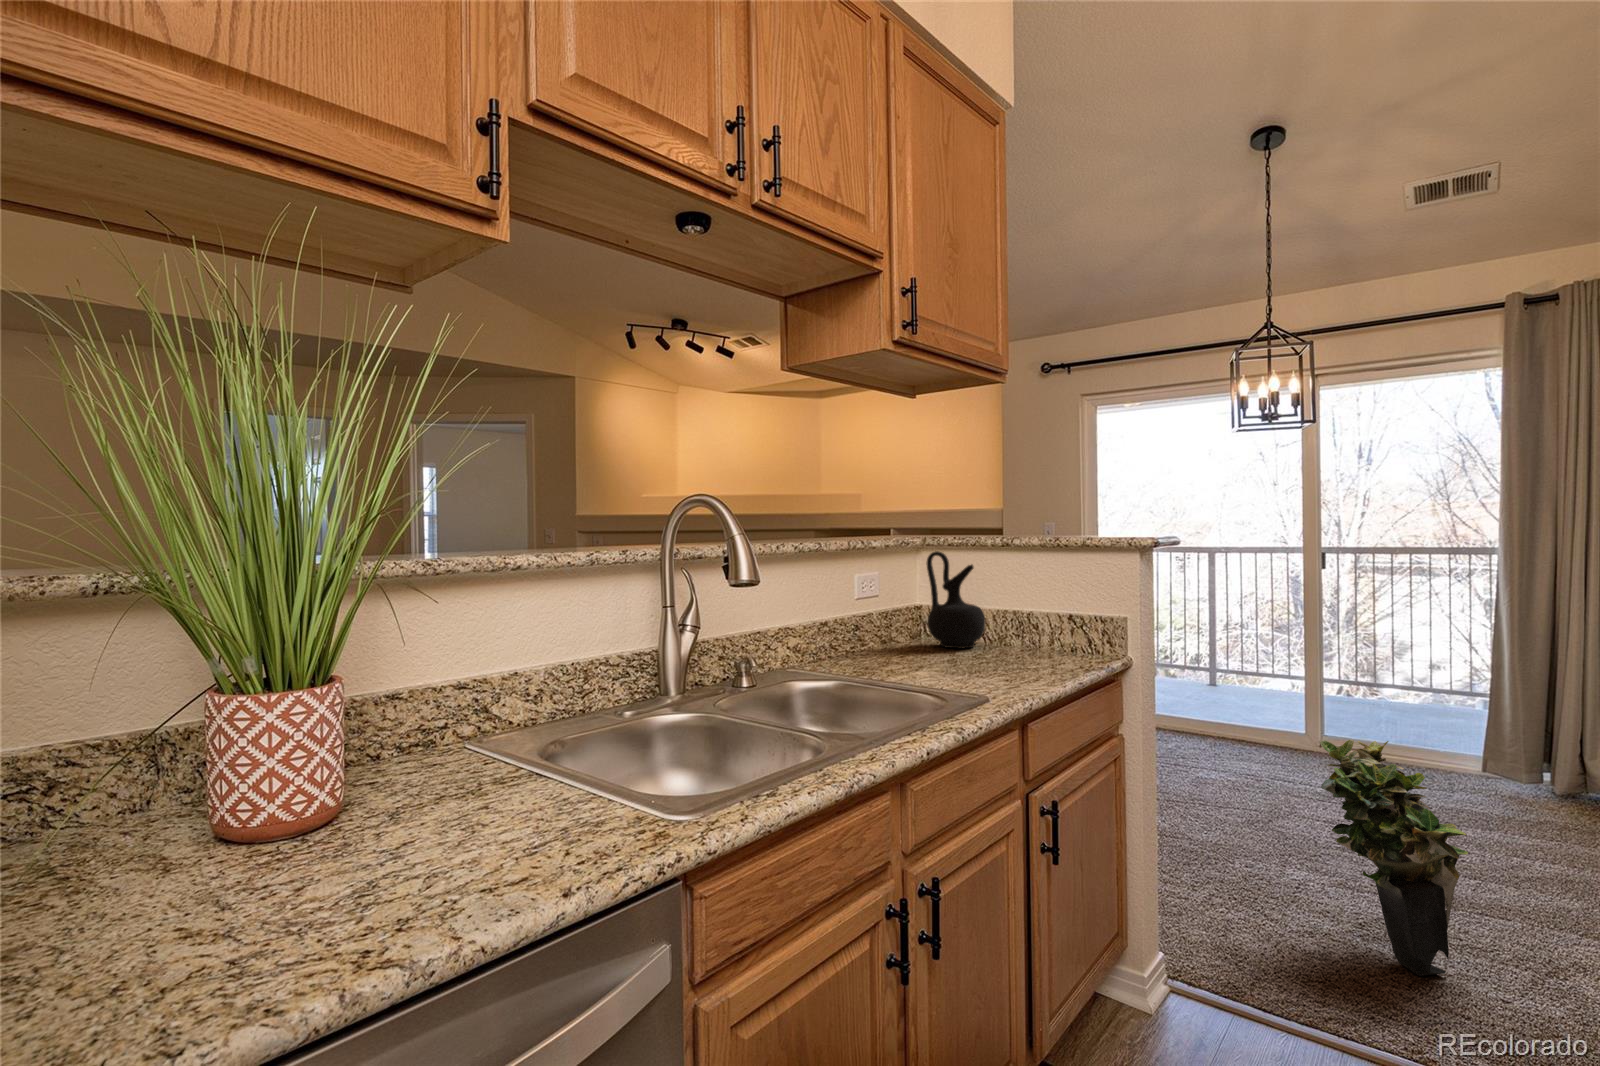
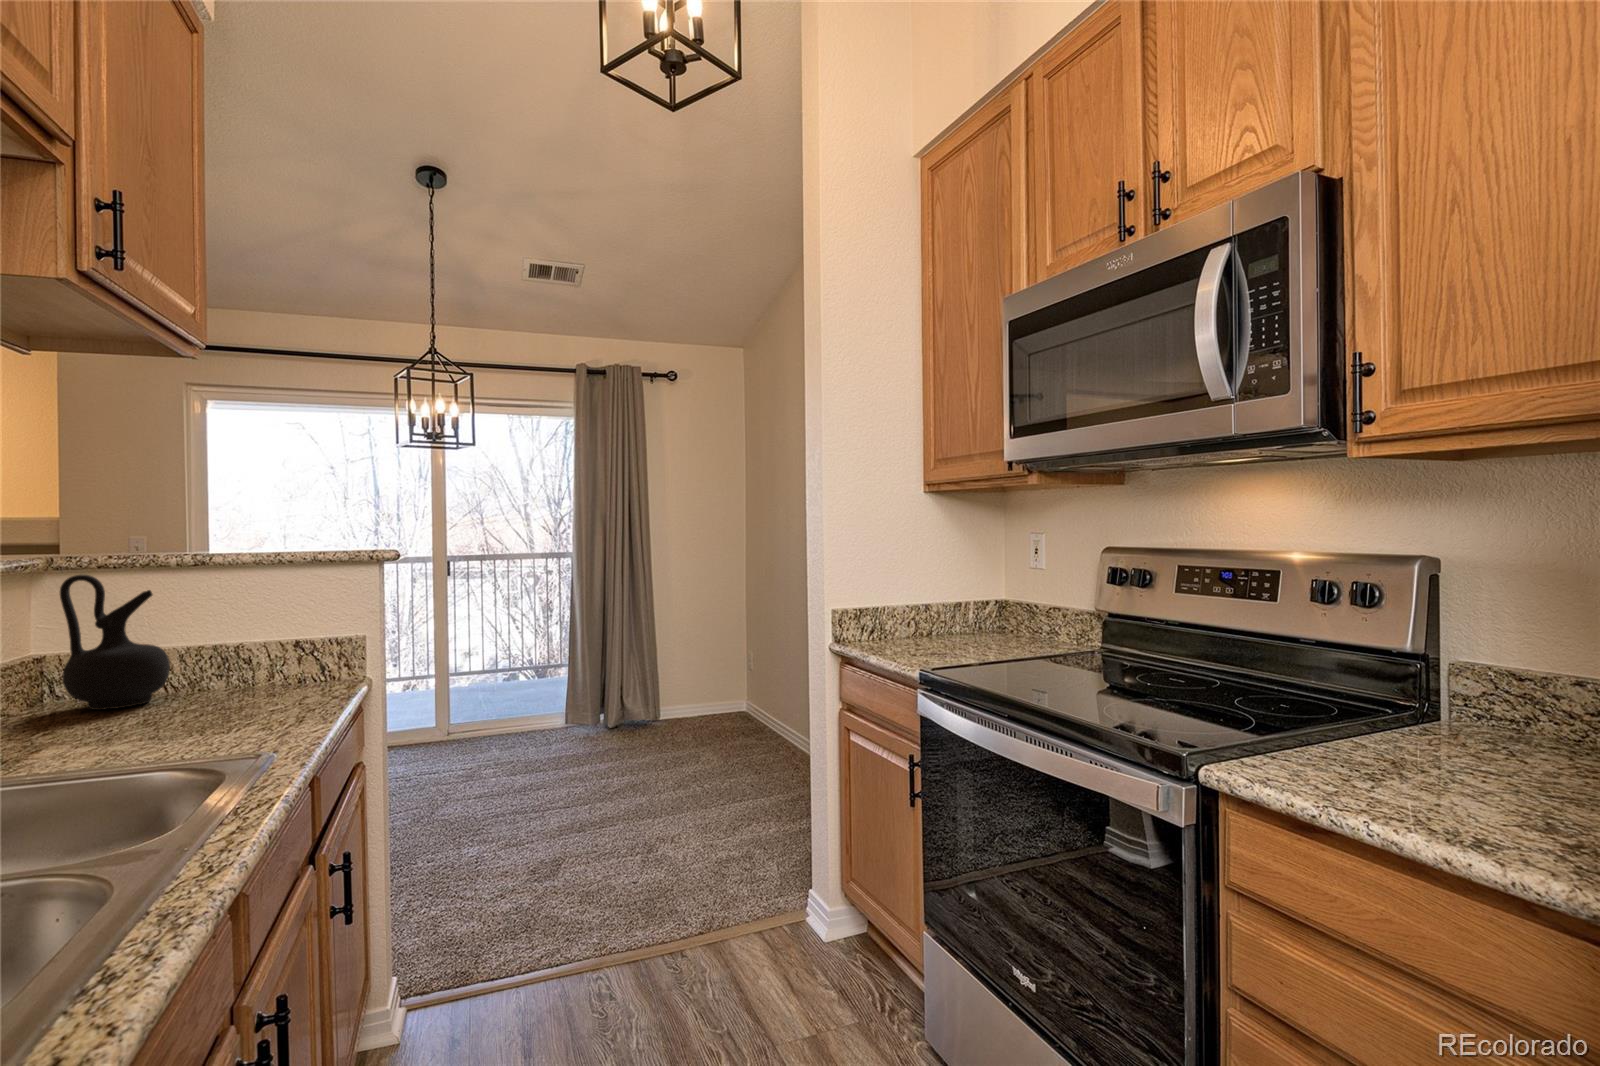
potted plant: present [1320,740,1468,976] -> none [505,711,609,890]

